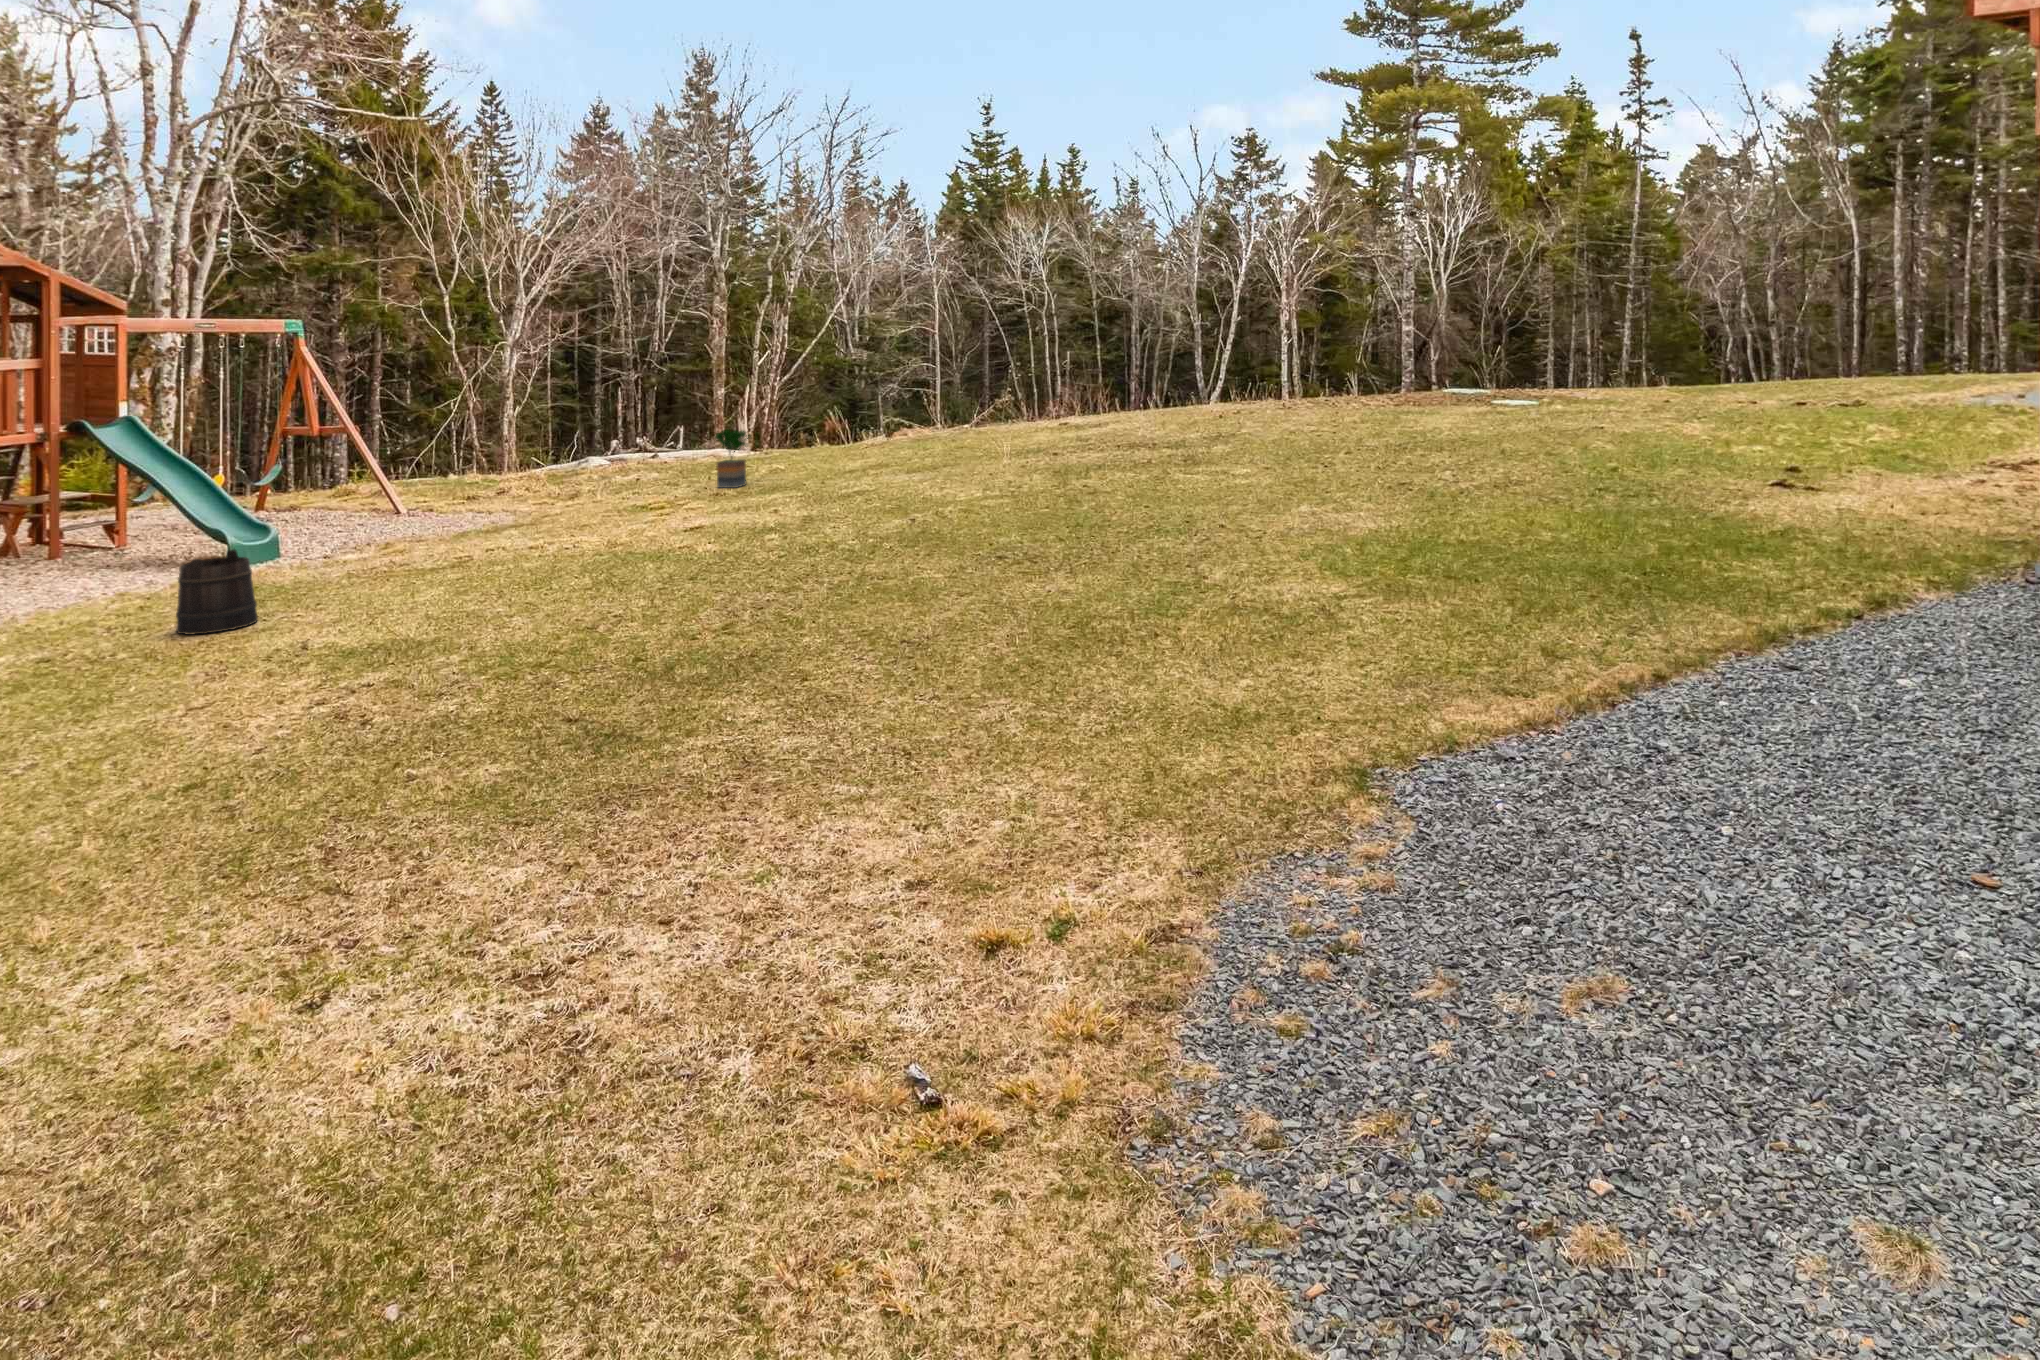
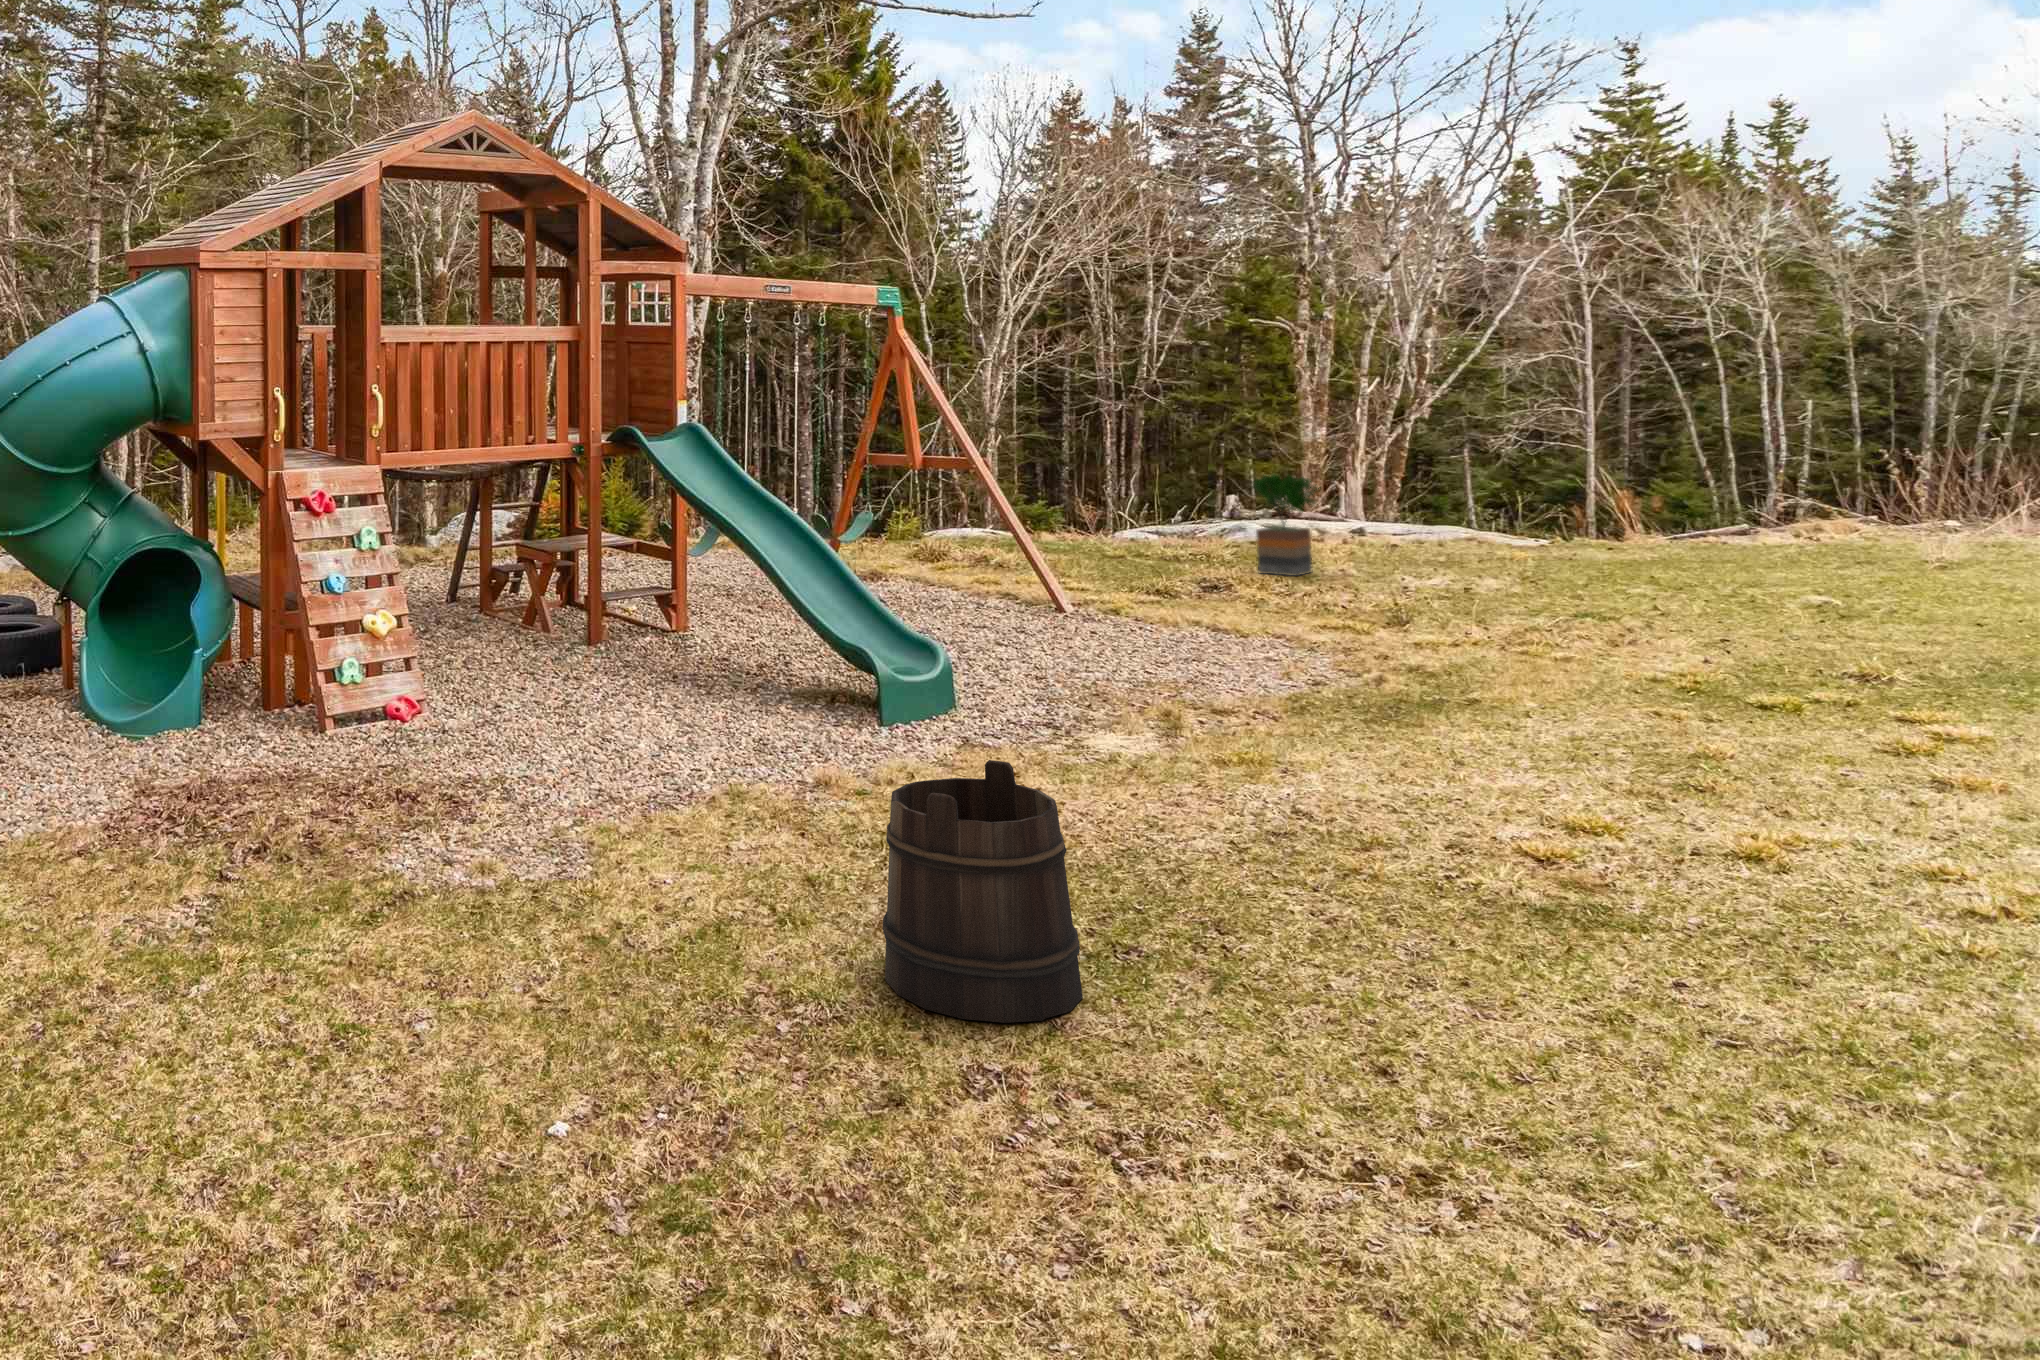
potted tree: present [716,430,751,488] -> present [1252,474,1321,576]

